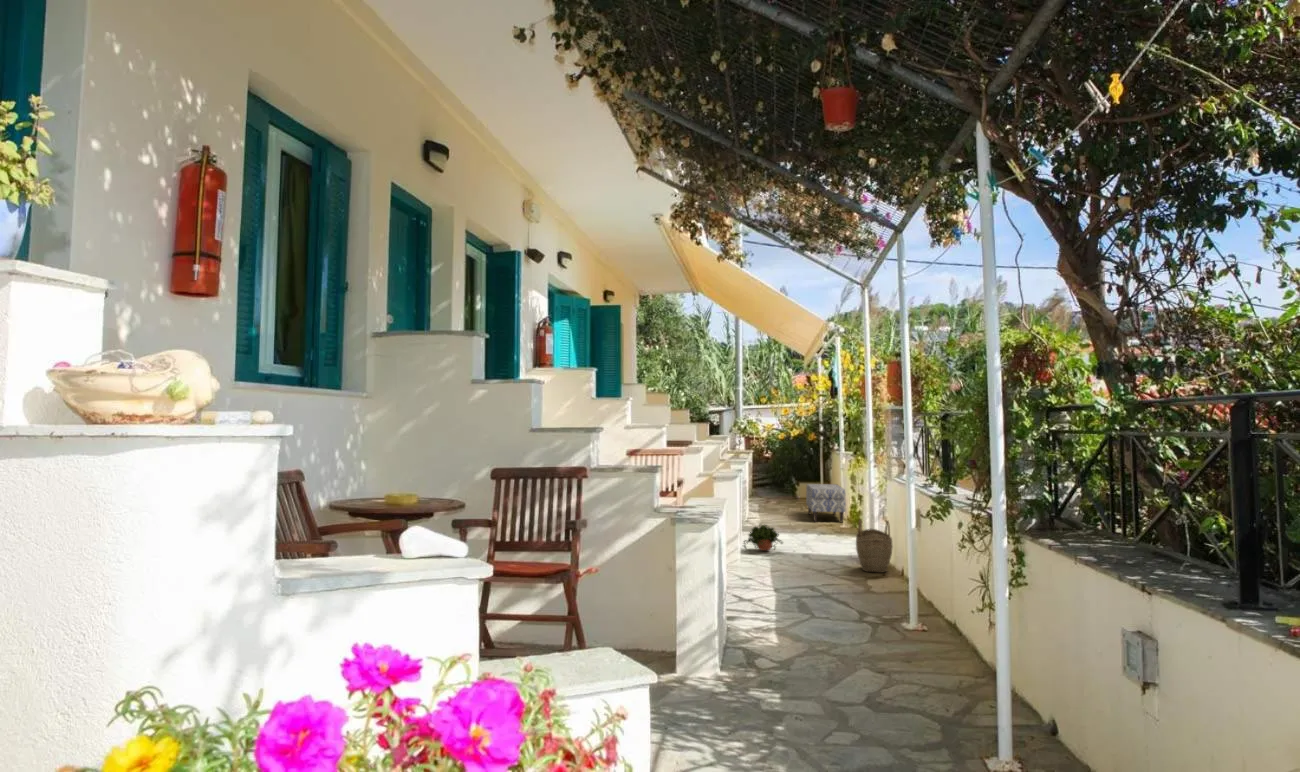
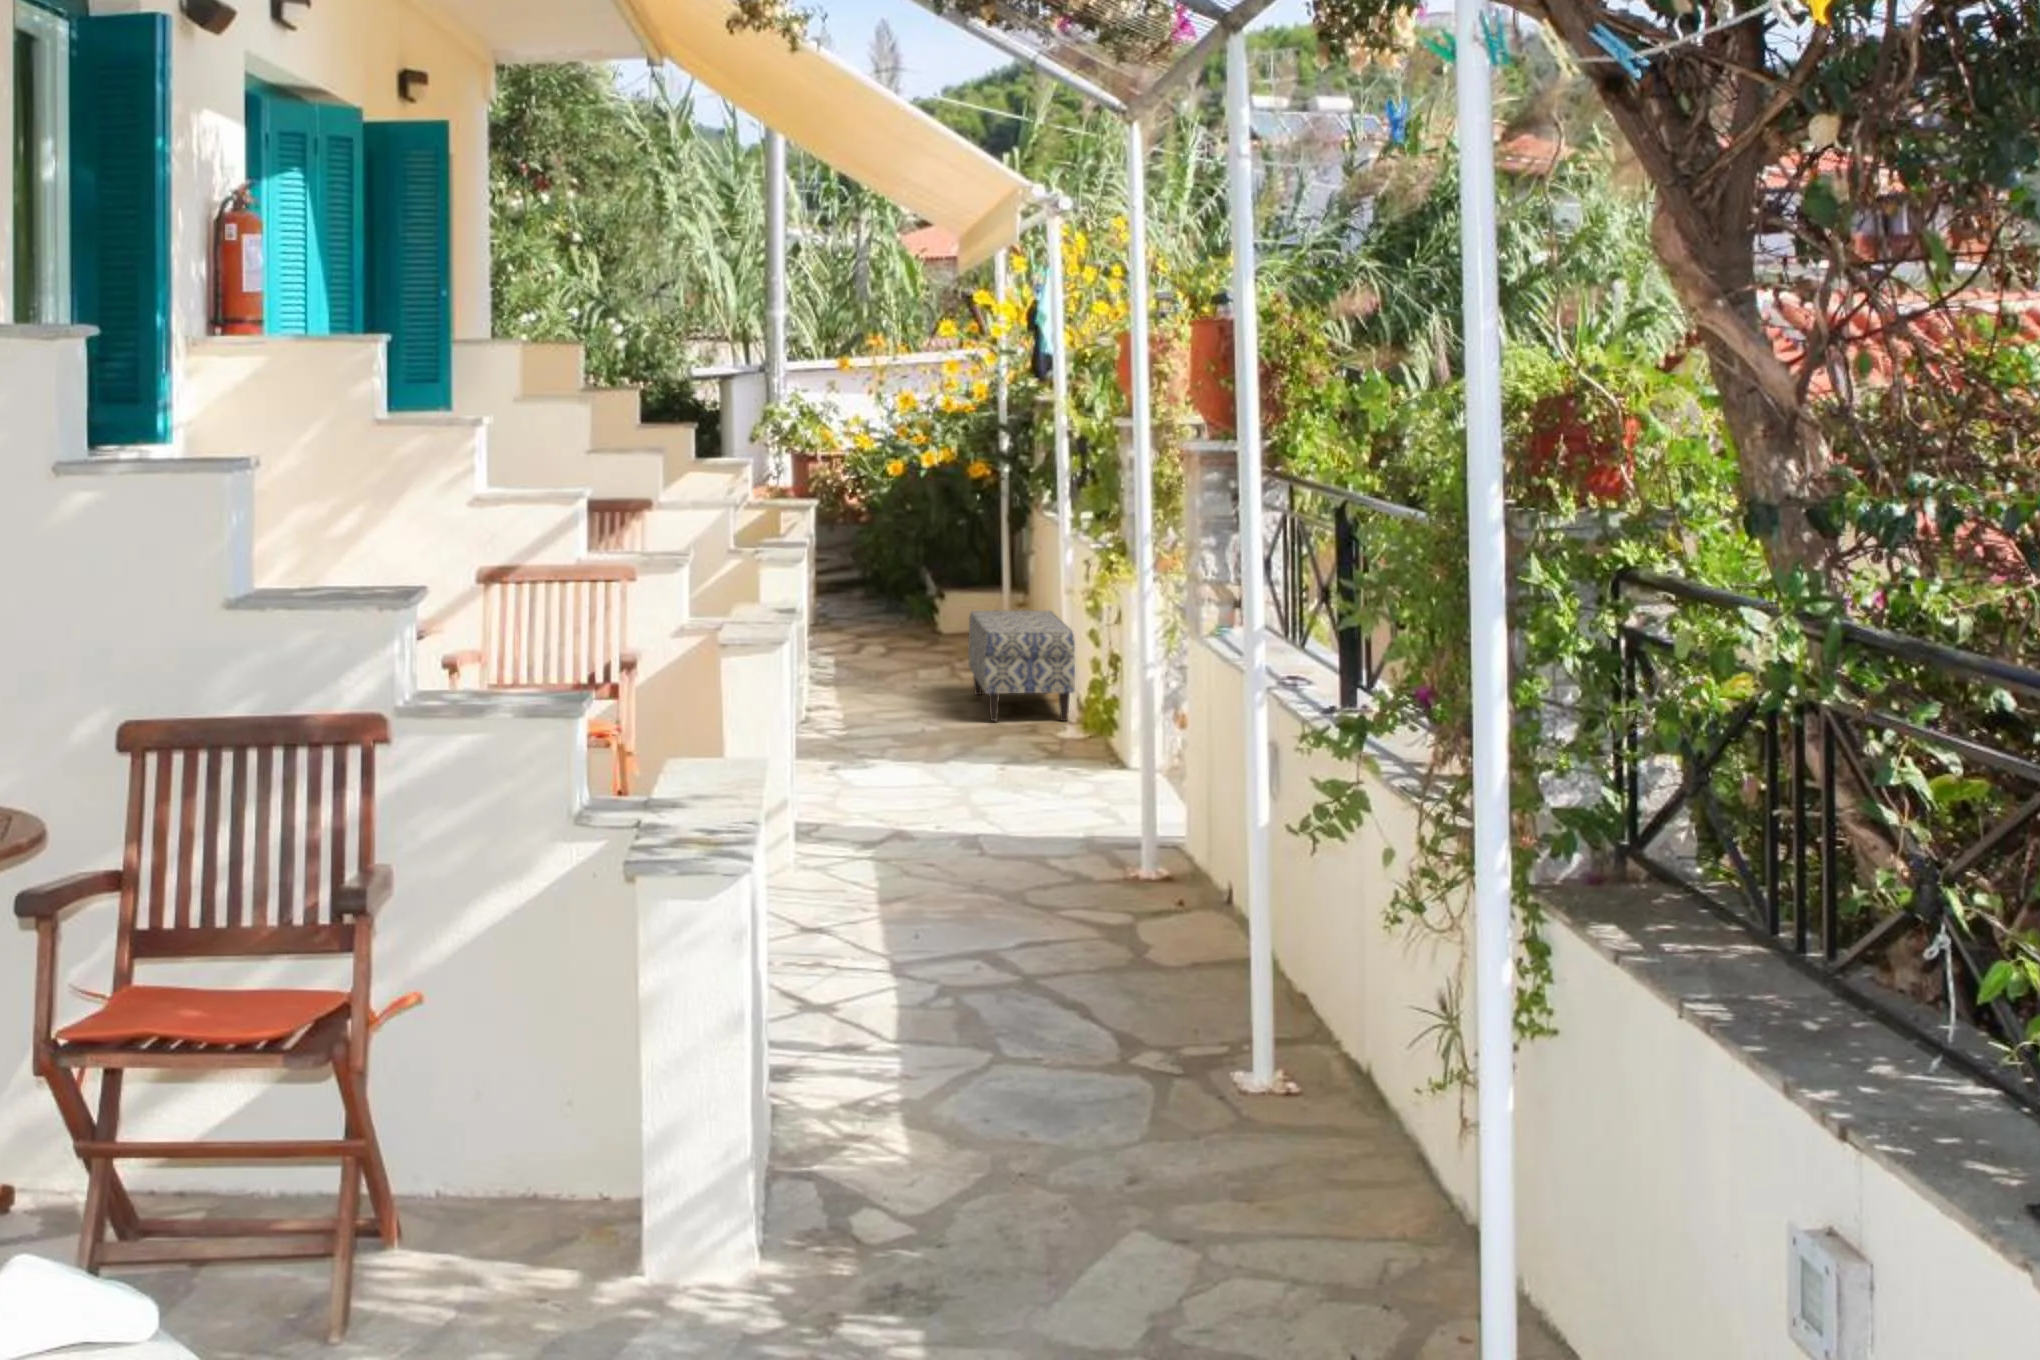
woven basket: present [856,520,893,573] -> none [1110,755,1205,897]
potted plant: present [744,524,783,550] -> none [801,752,920,830]

